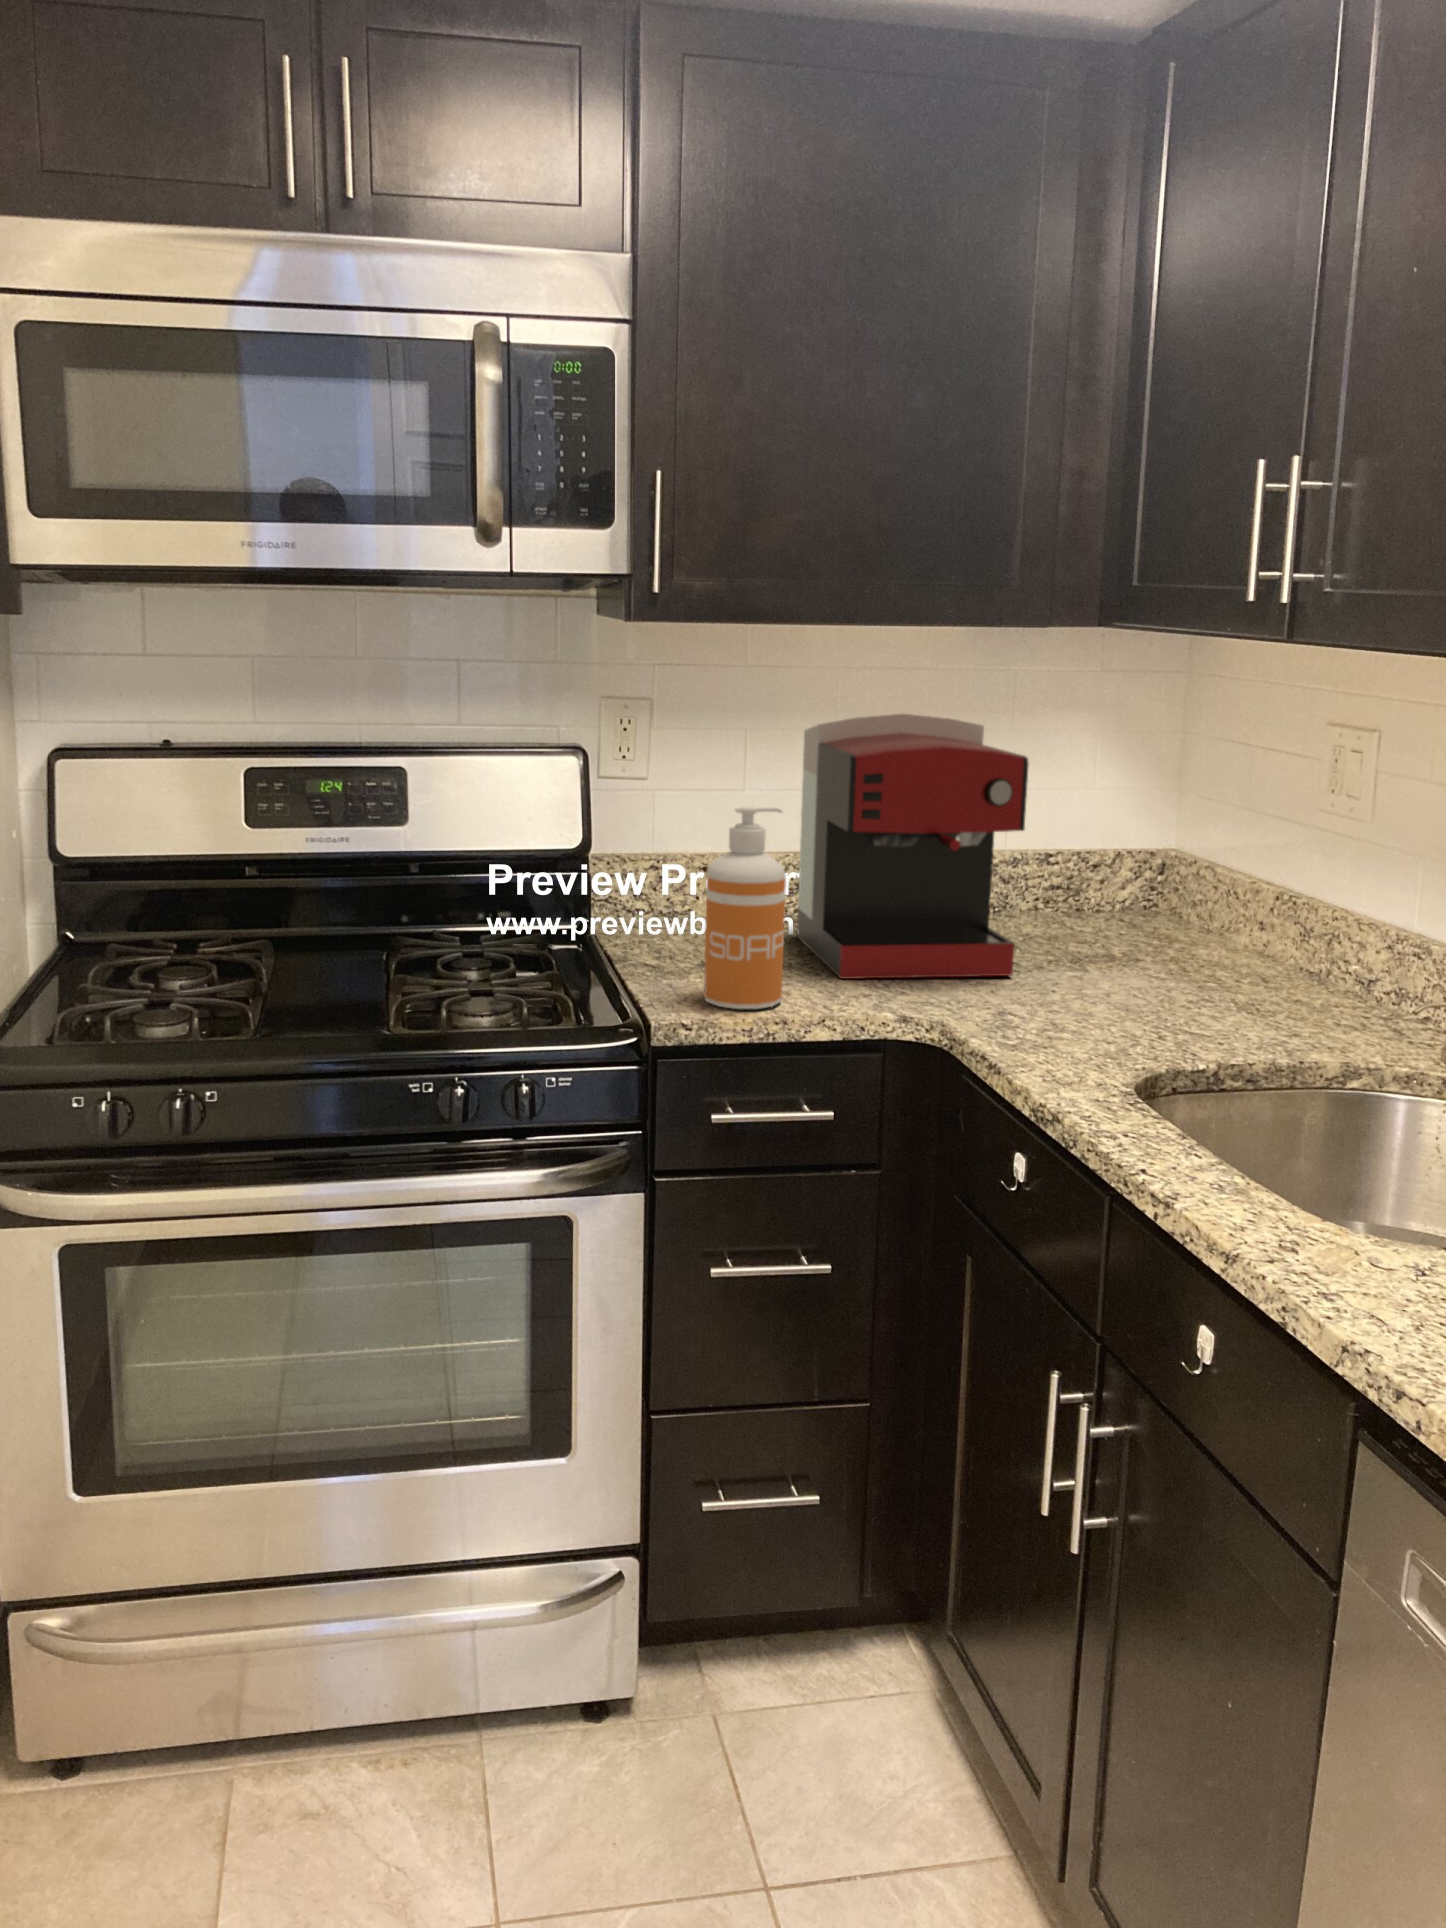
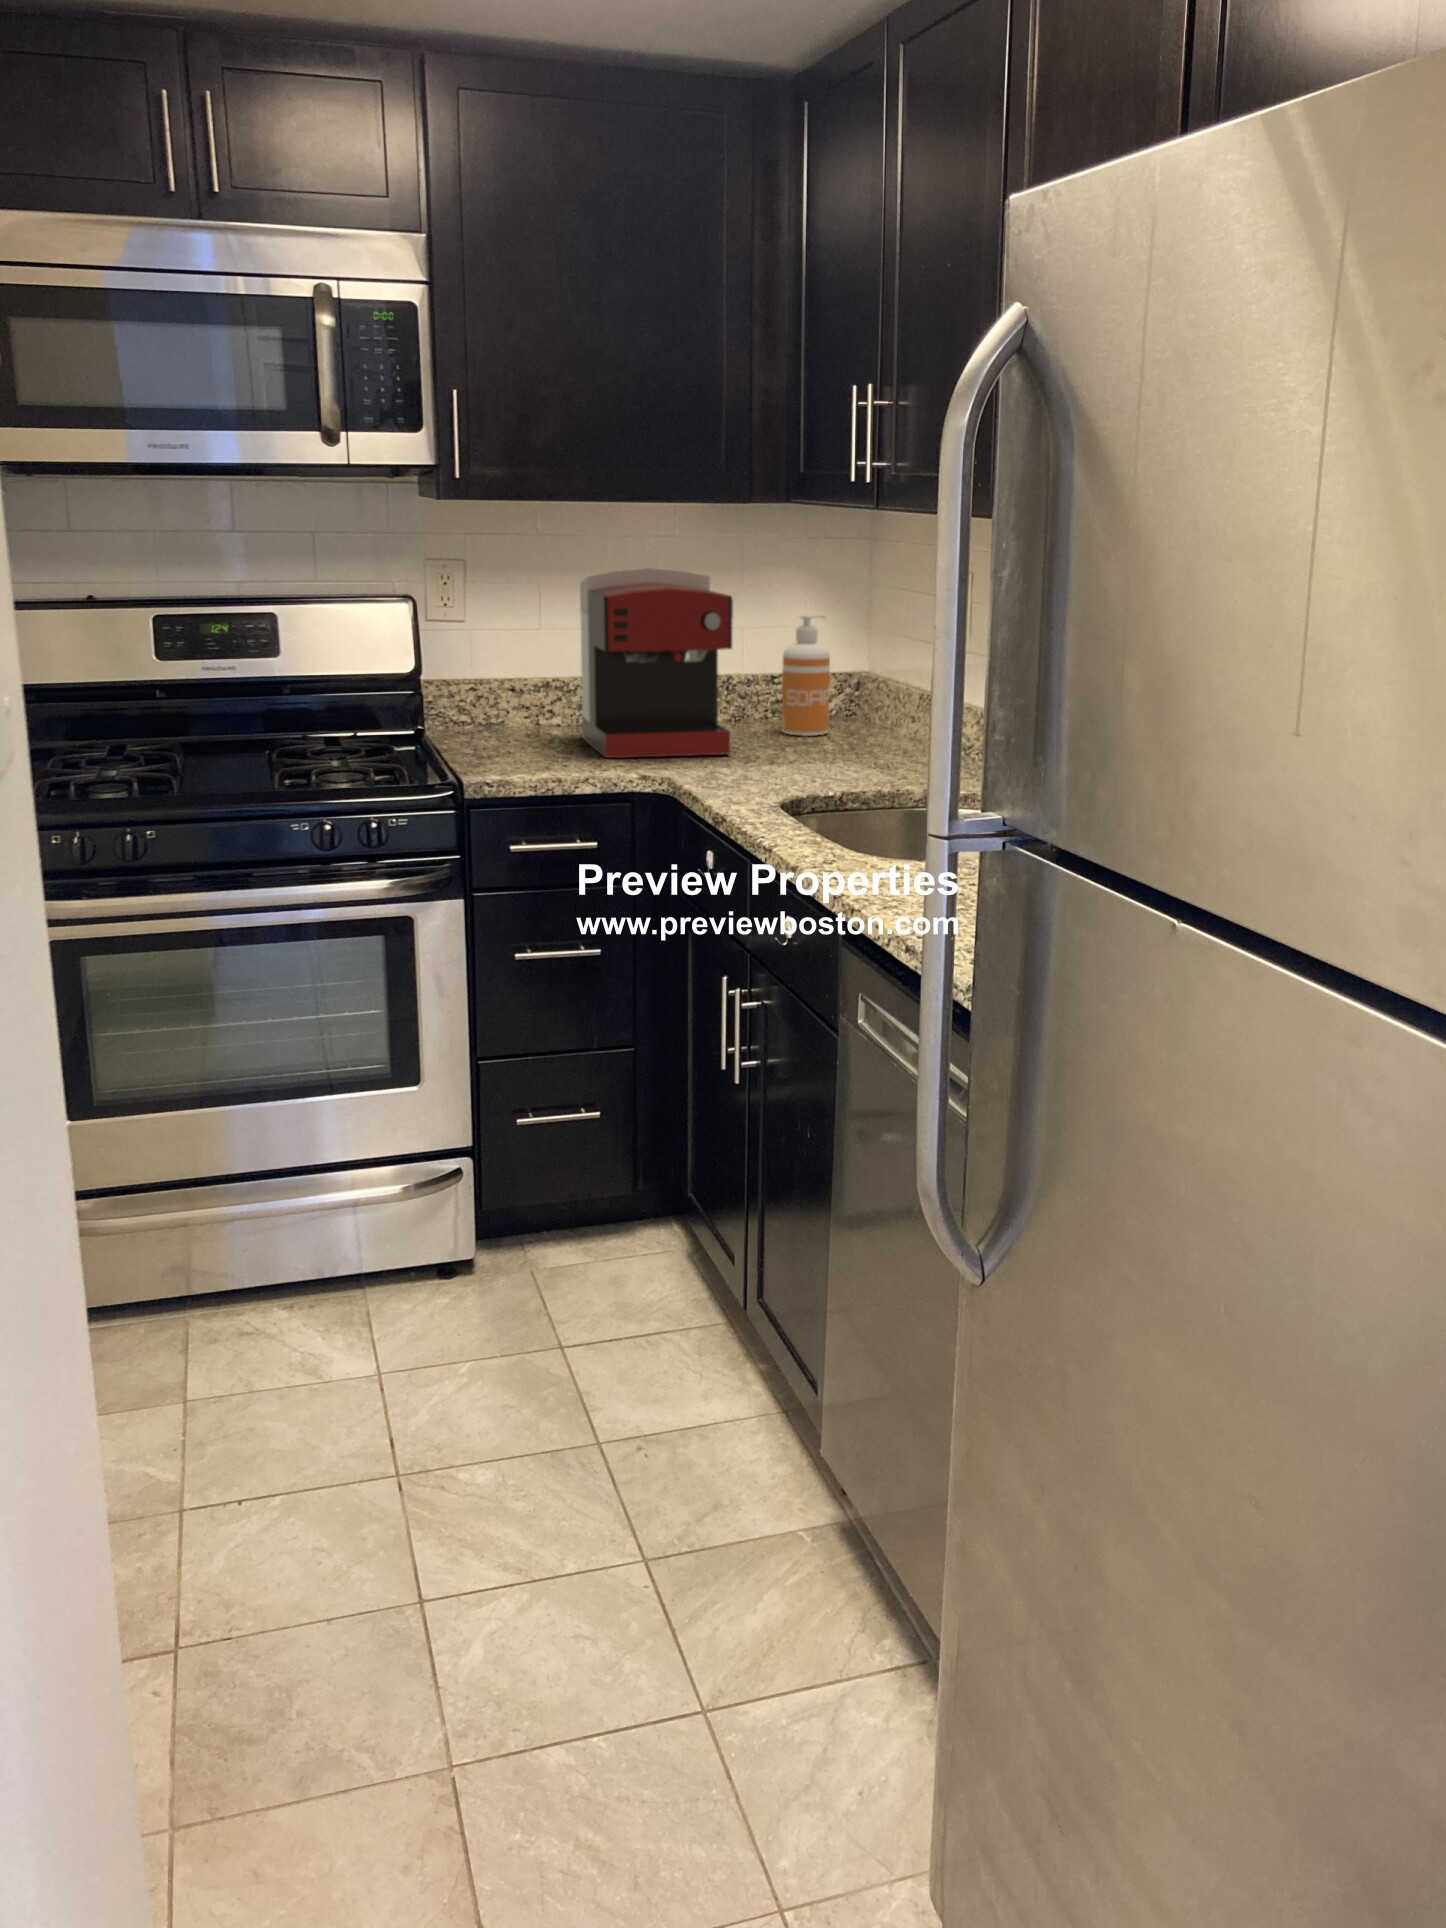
soap dispenser: present [704,806,786,1009] -> present [782,615,830,736]

